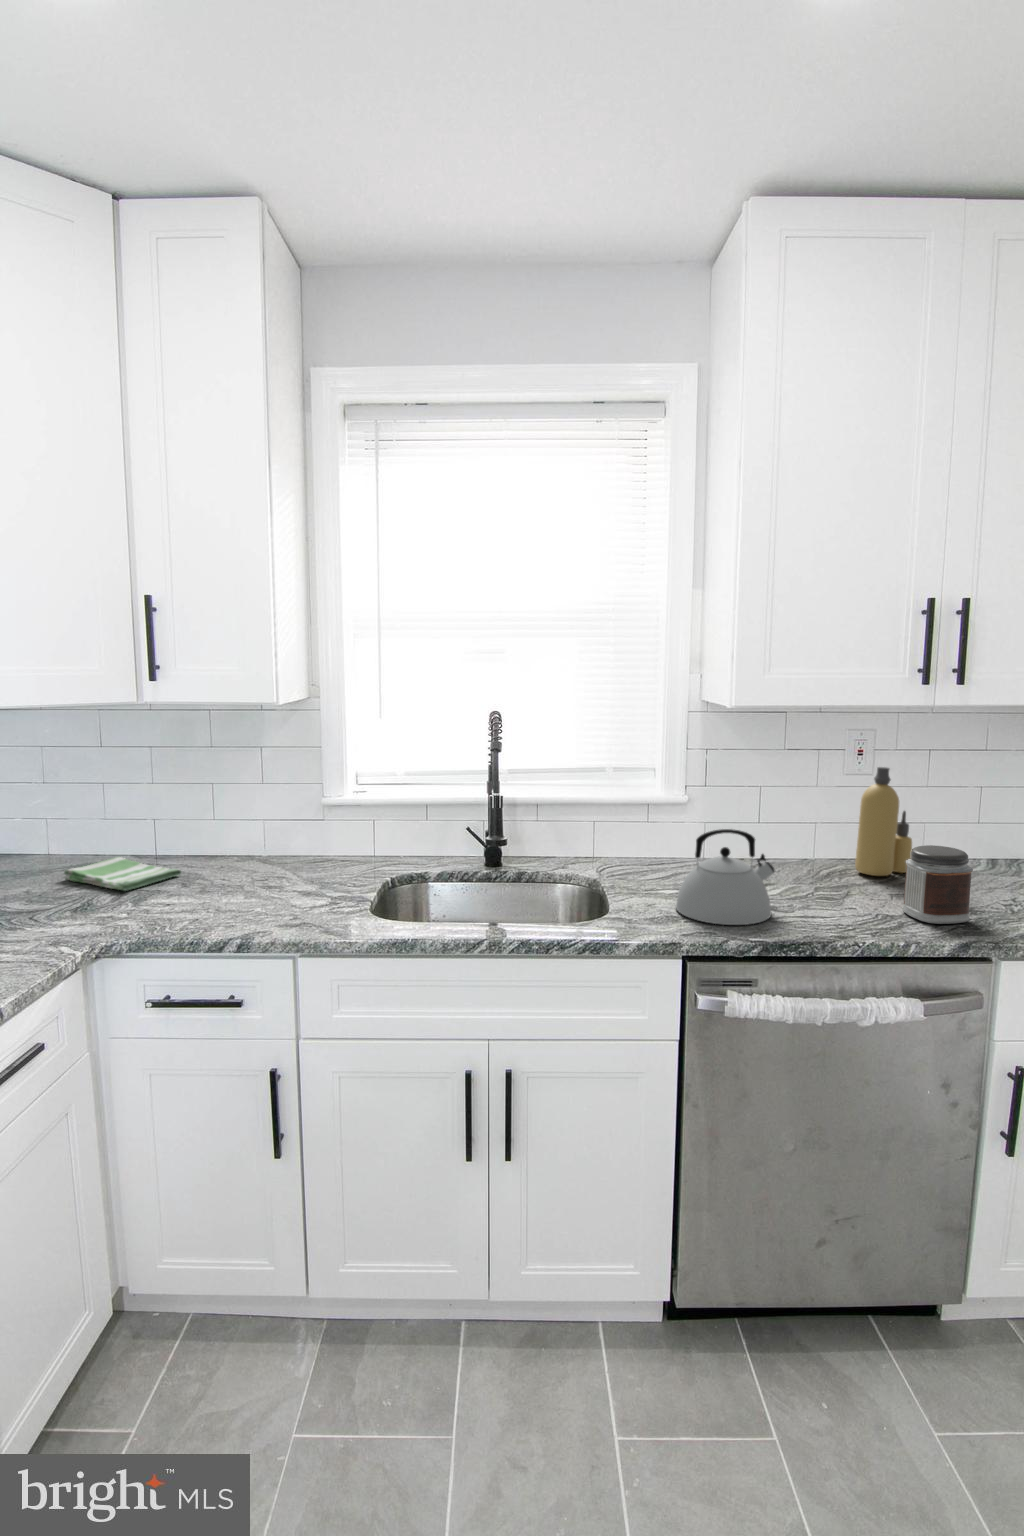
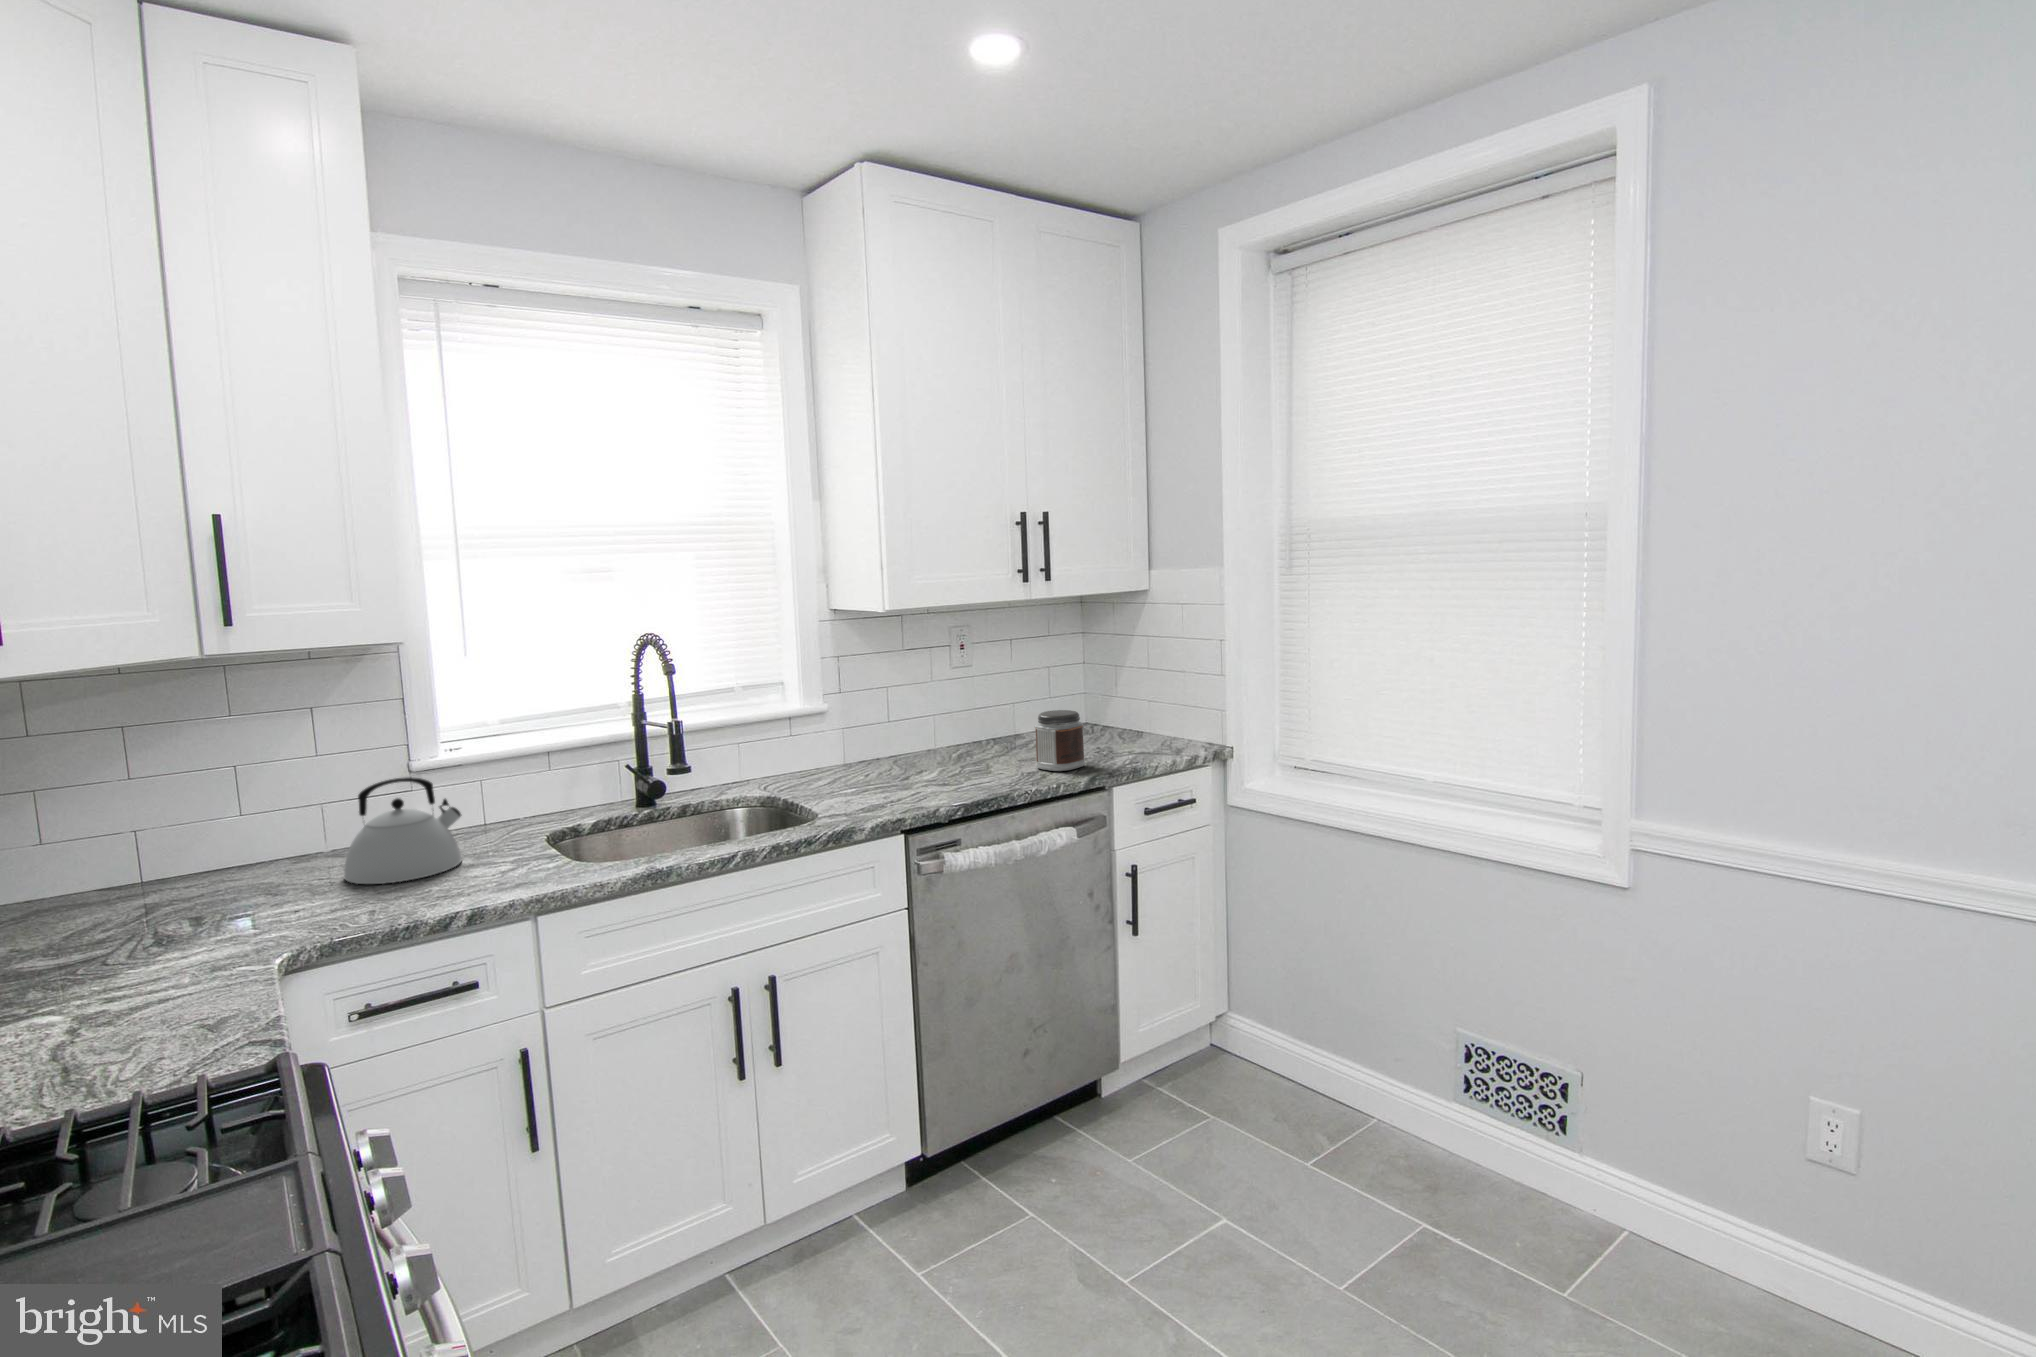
bottle: present [855,767,912,876] -> none [972,656,1013,751]
kettle: present [676,829,774,925] -> present [344,777,462,884]
dish towel: present [64,857,181,891] -> none [59,878,252,925]

